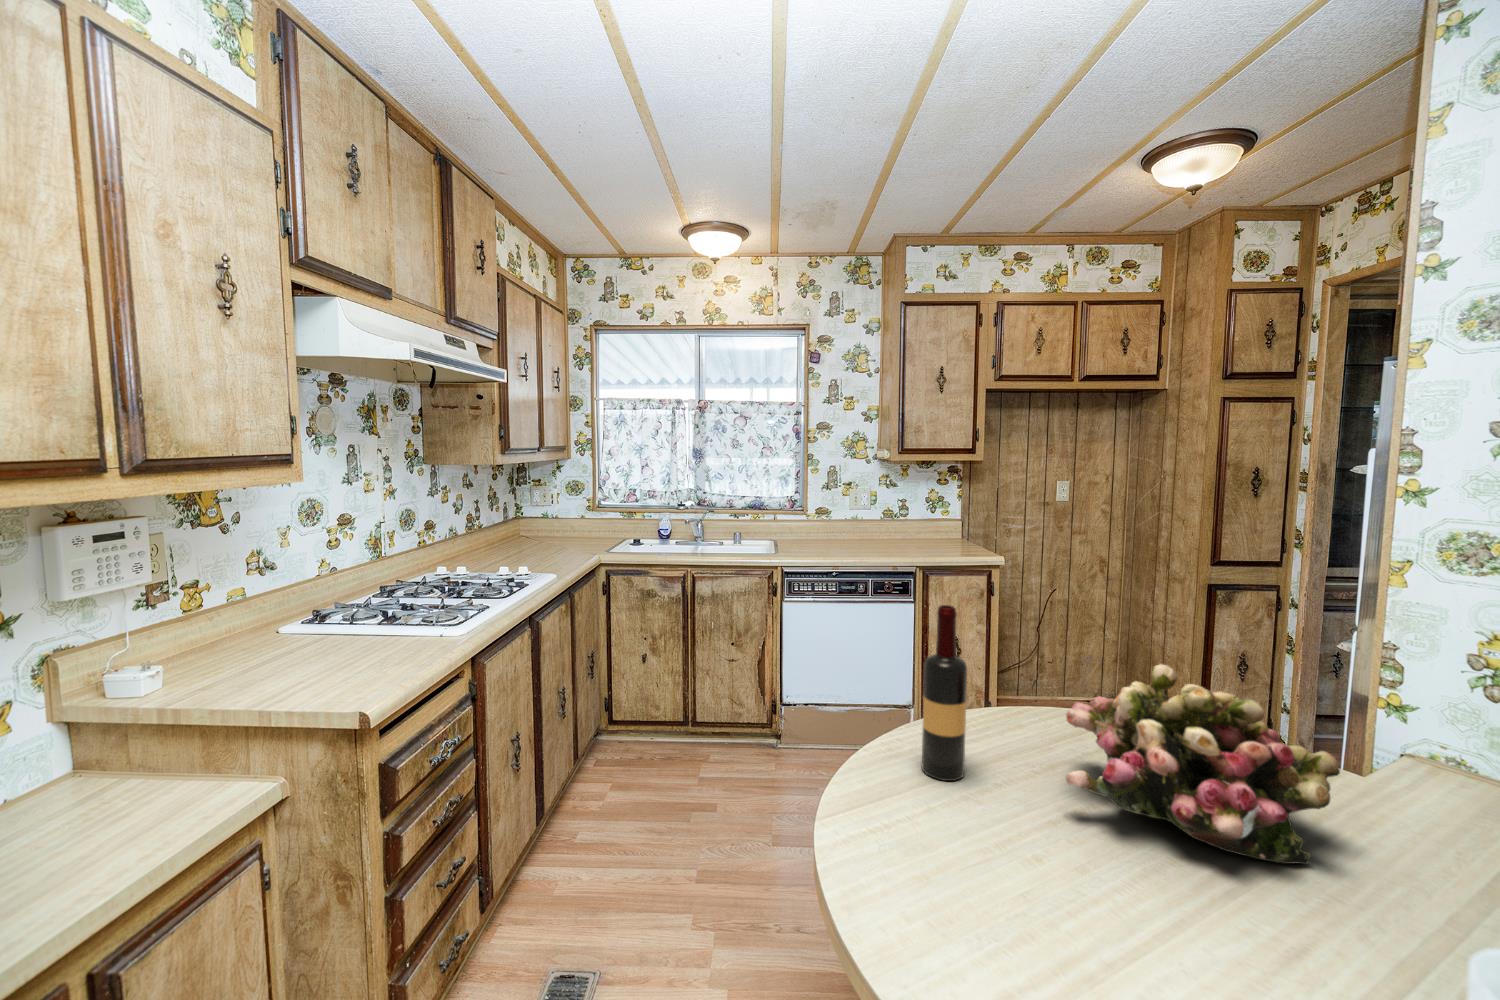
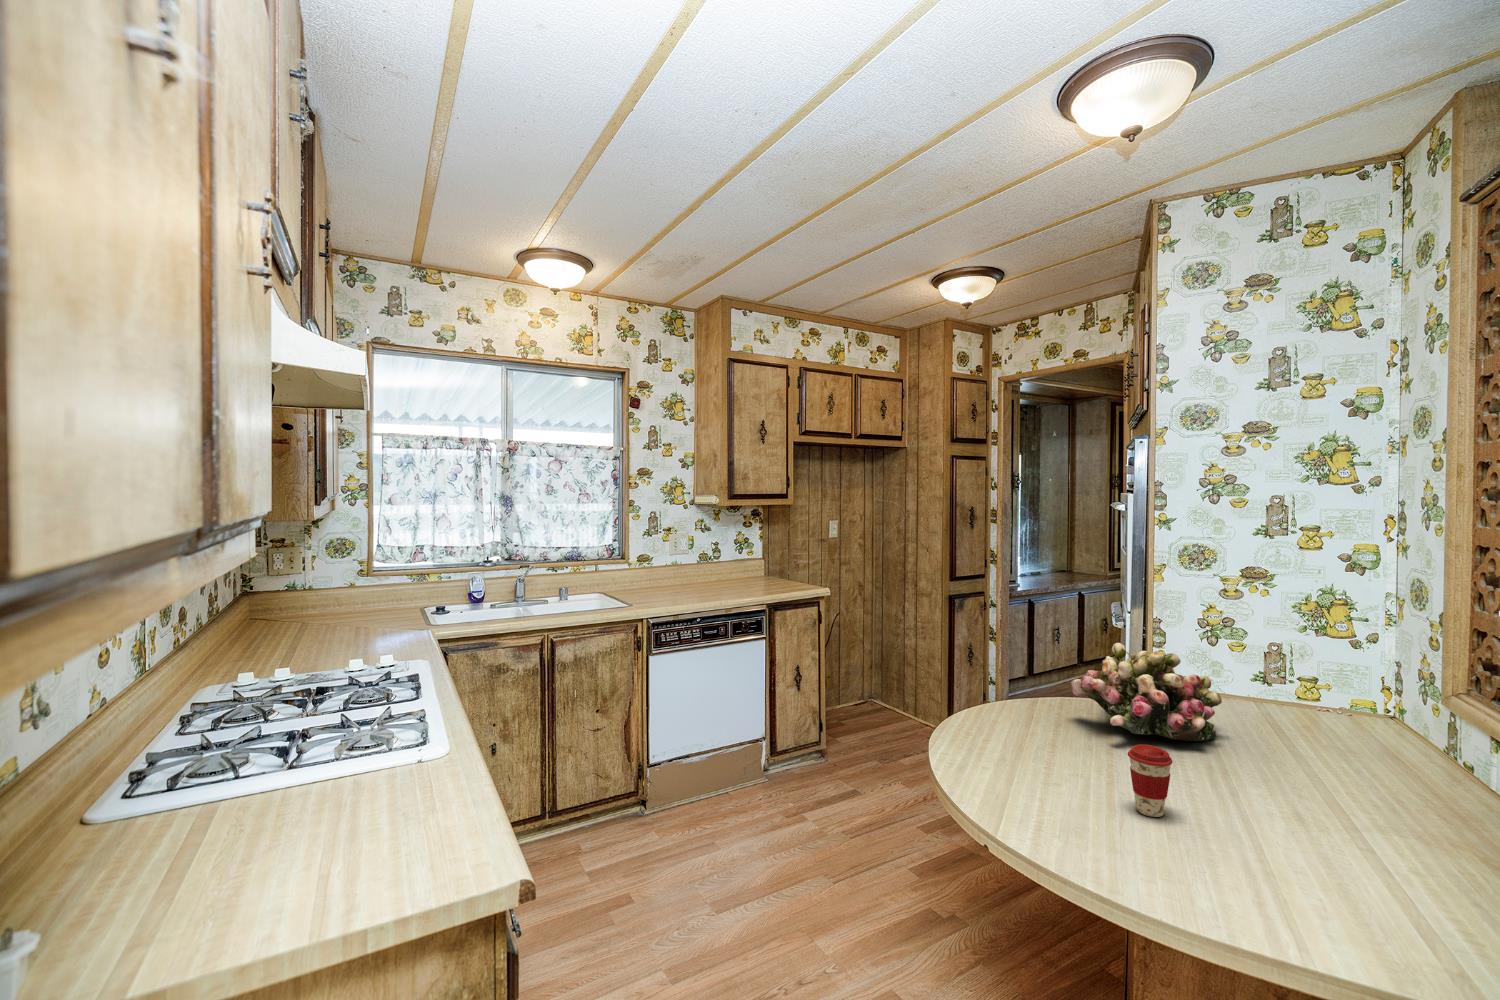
wine bottle: present [922,605,967,781] -> none [1008,622,1040,748]
coffee cup: none [897,811,962,933] -> present [1128,744,1173,817]

